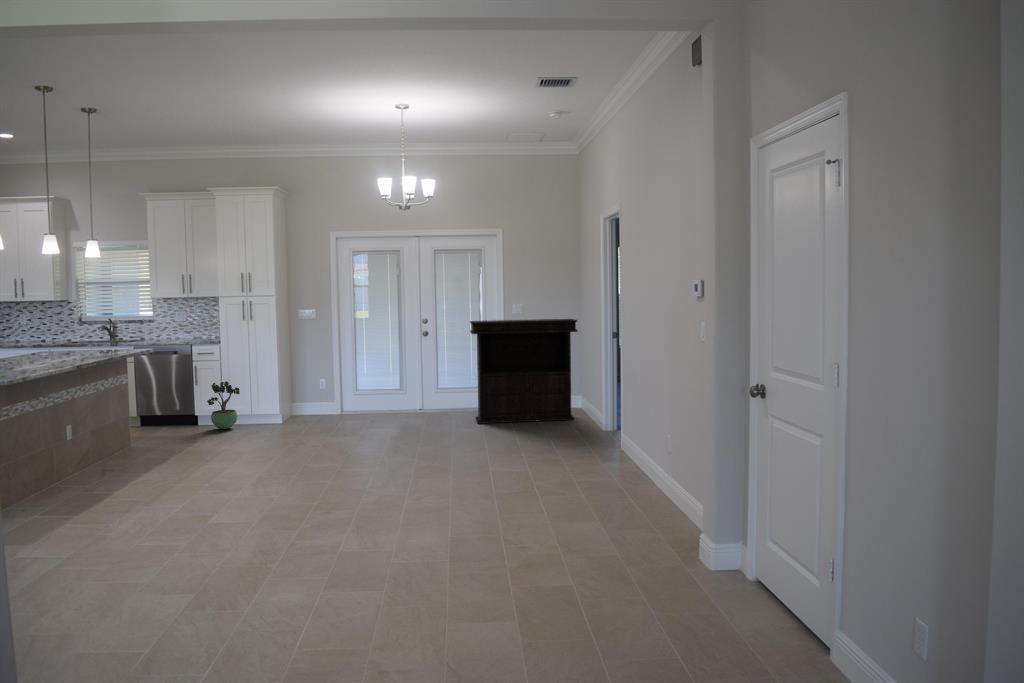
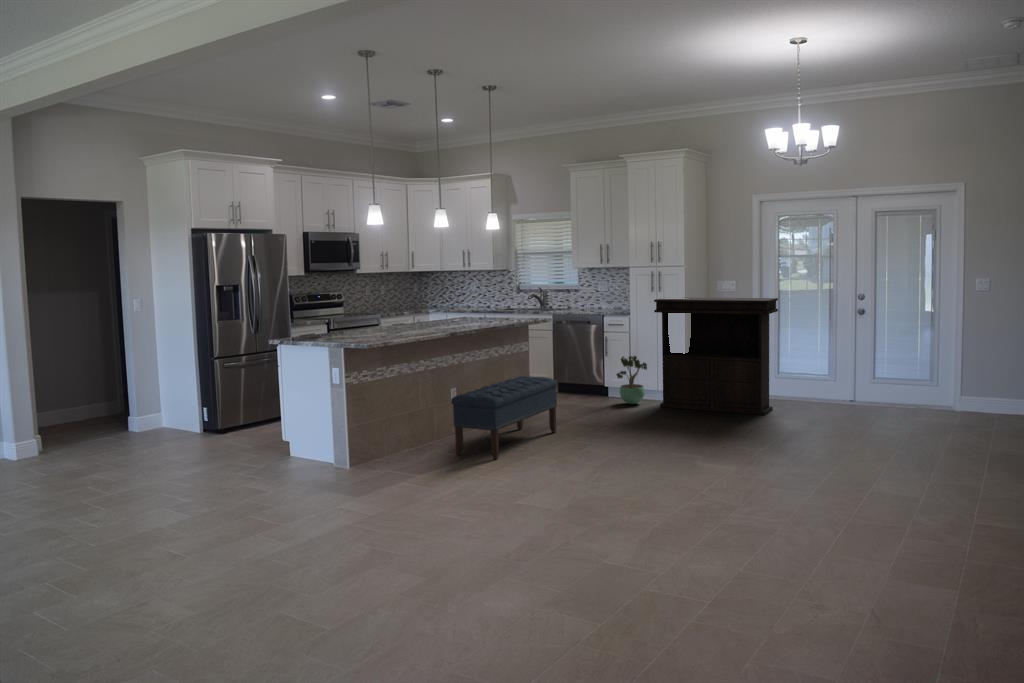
console table: present [470,319,577,424] -> present [654,297,778,415]
bench: none [33,406,156,499] -> present [451,376,558,460]

